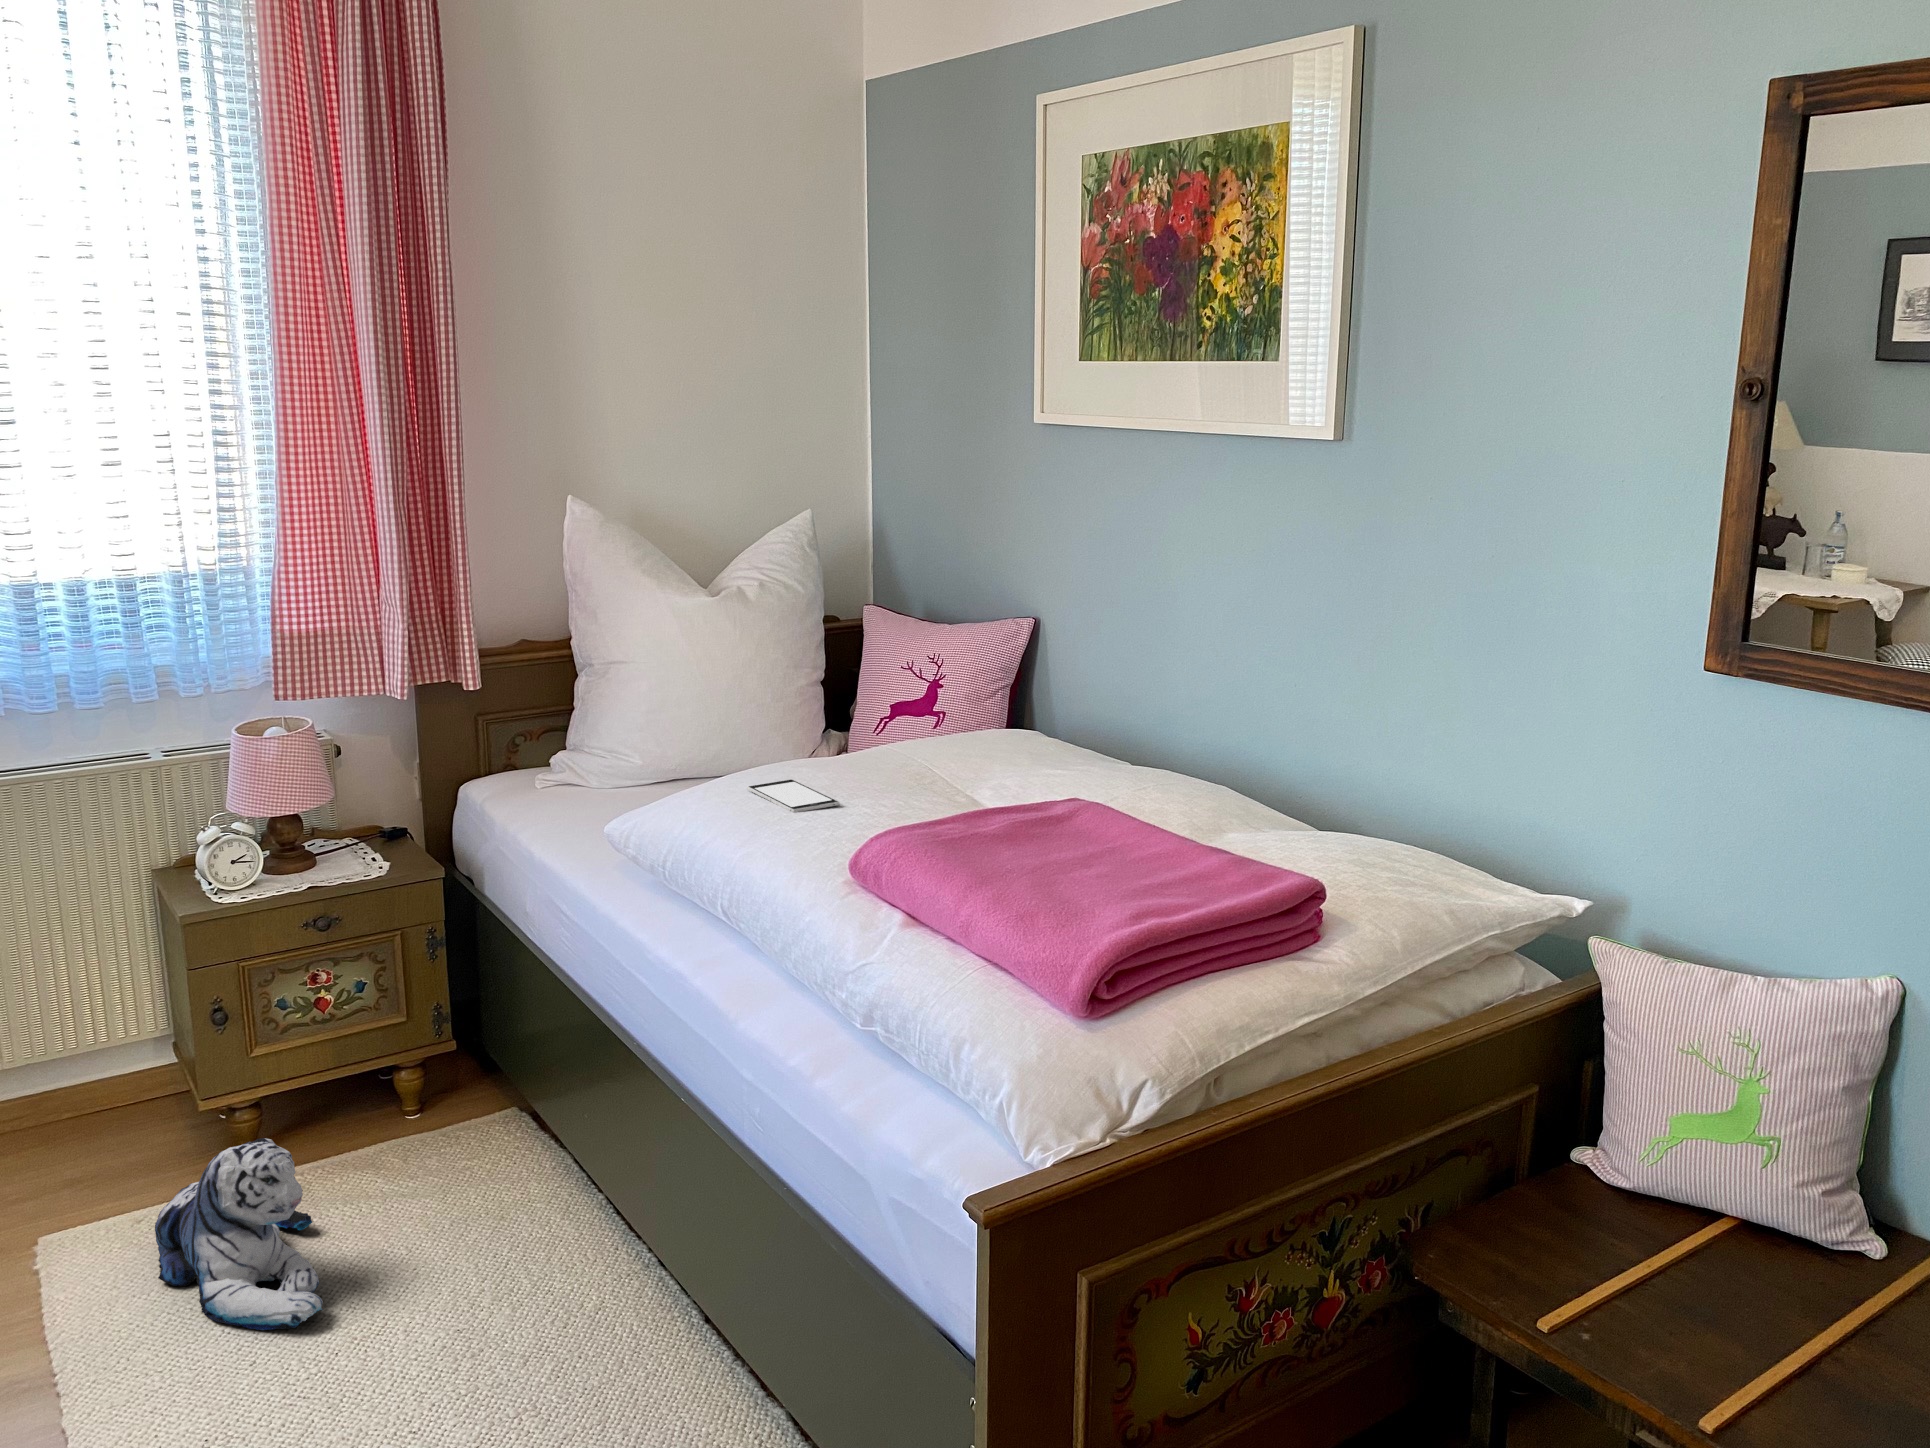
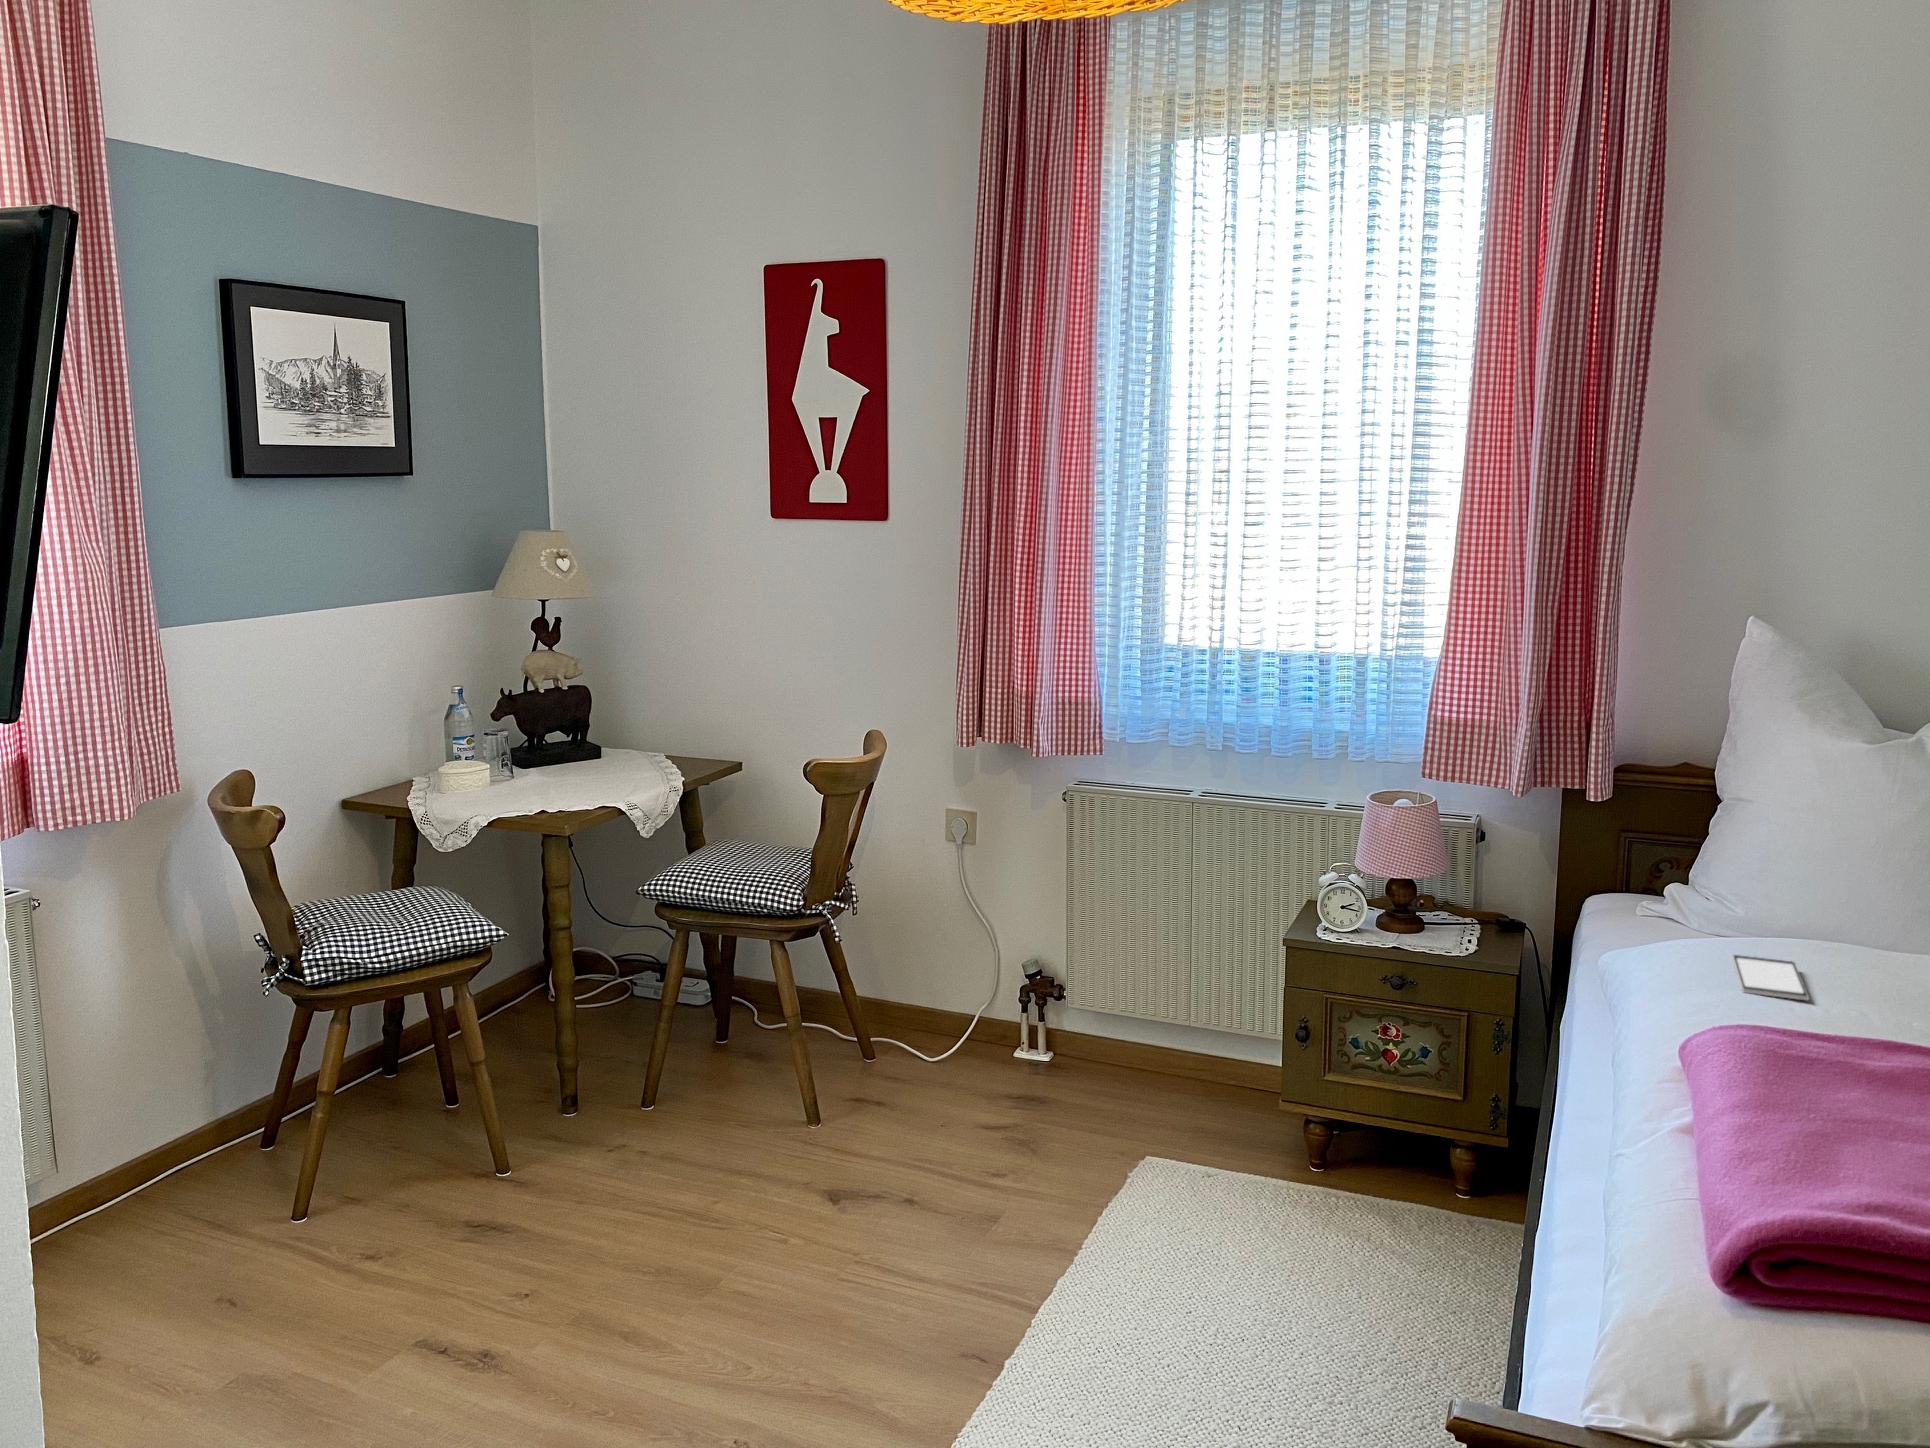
plush toy: present [155,1138,323,1330] -> none [1187,1136,1313,1303]

